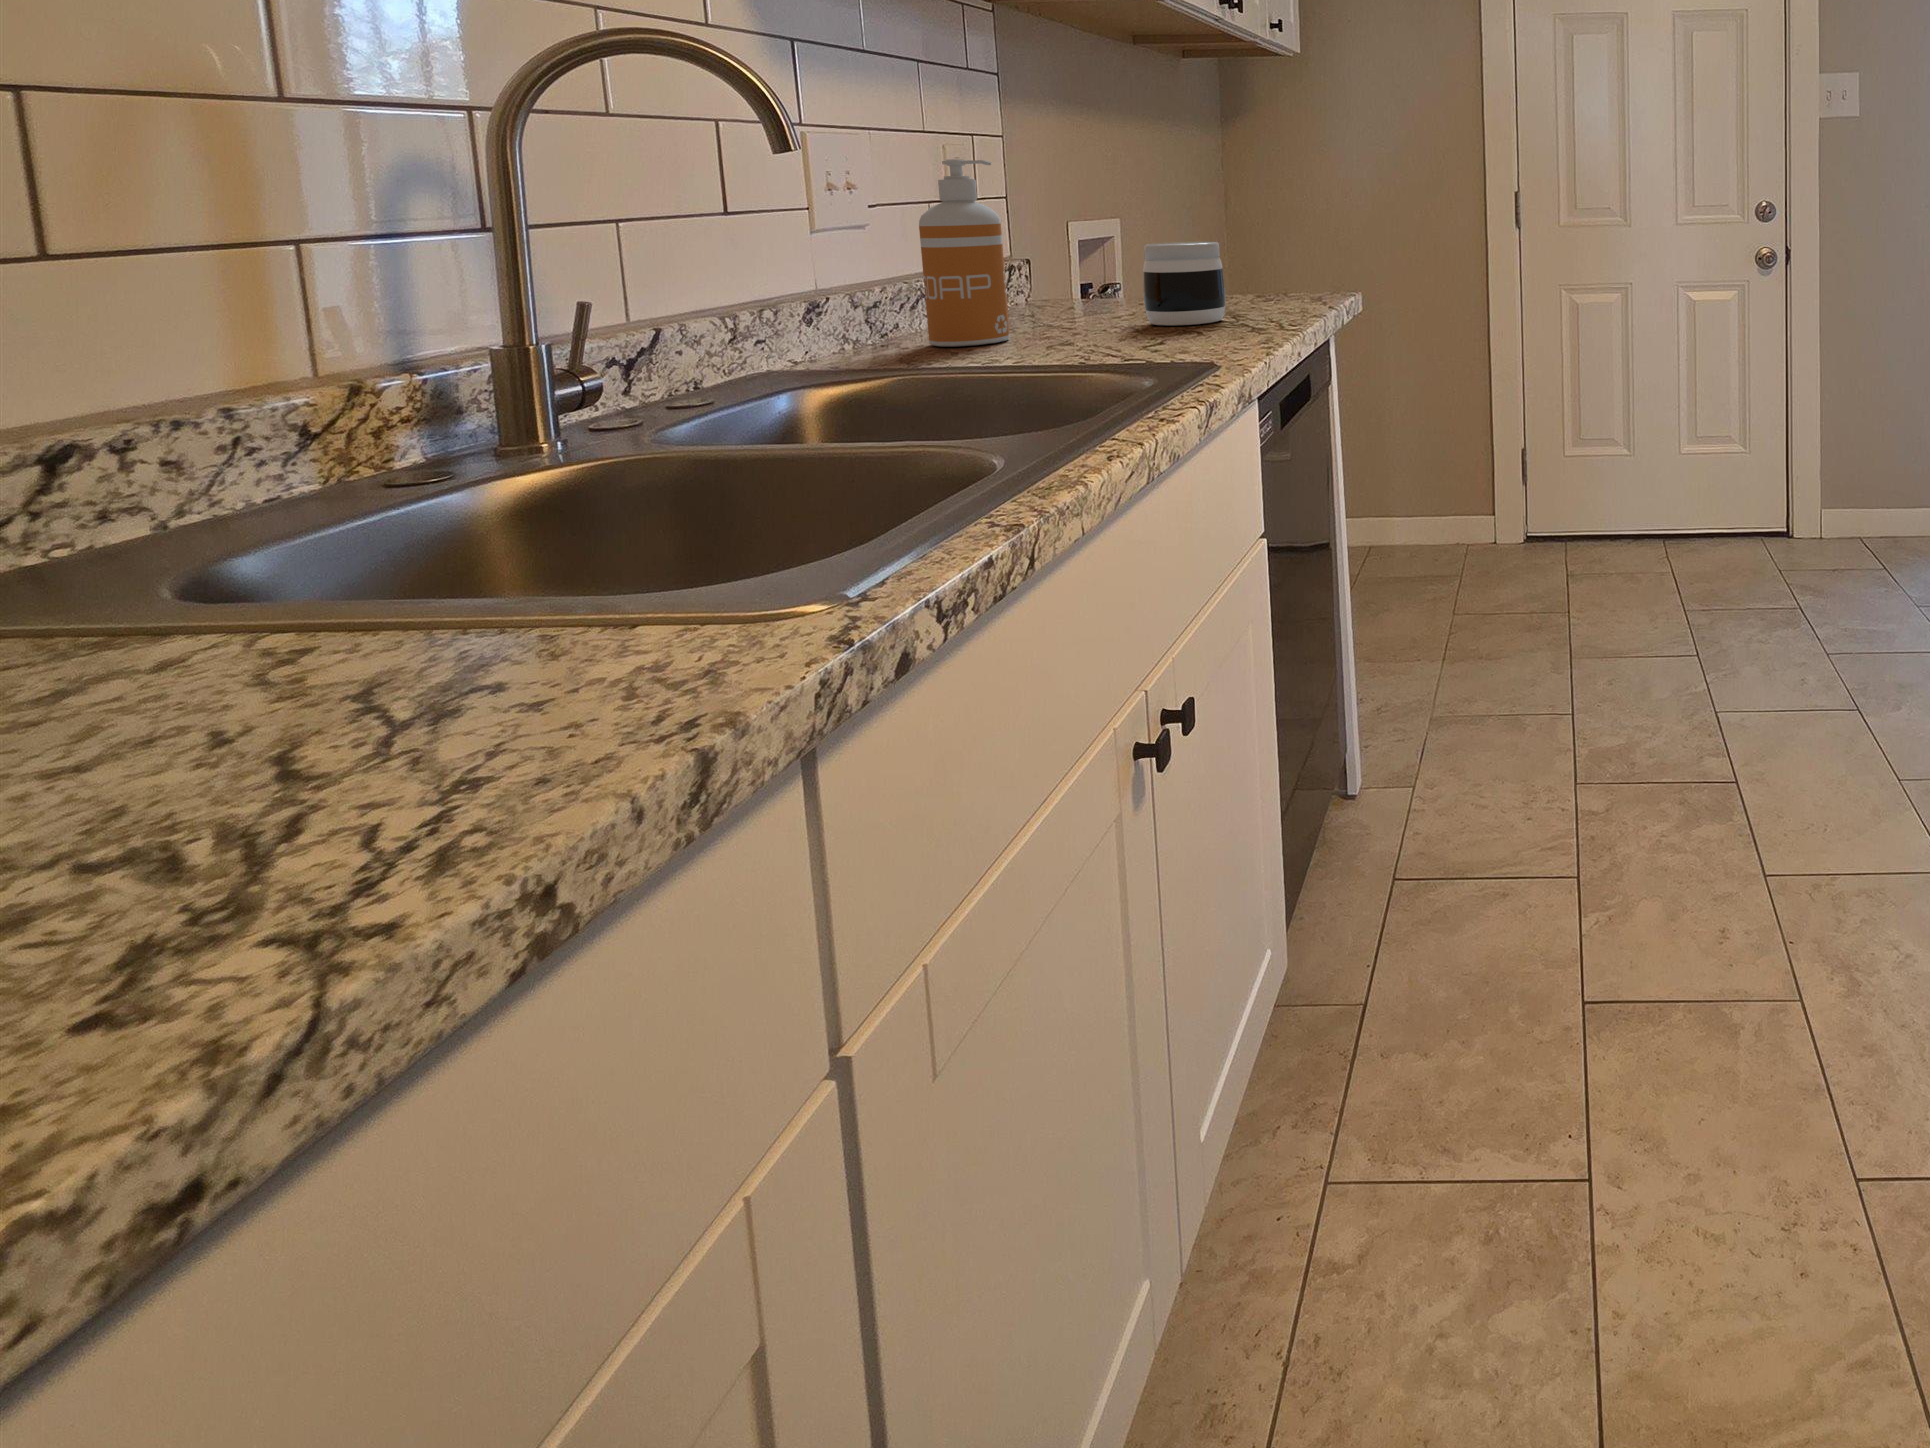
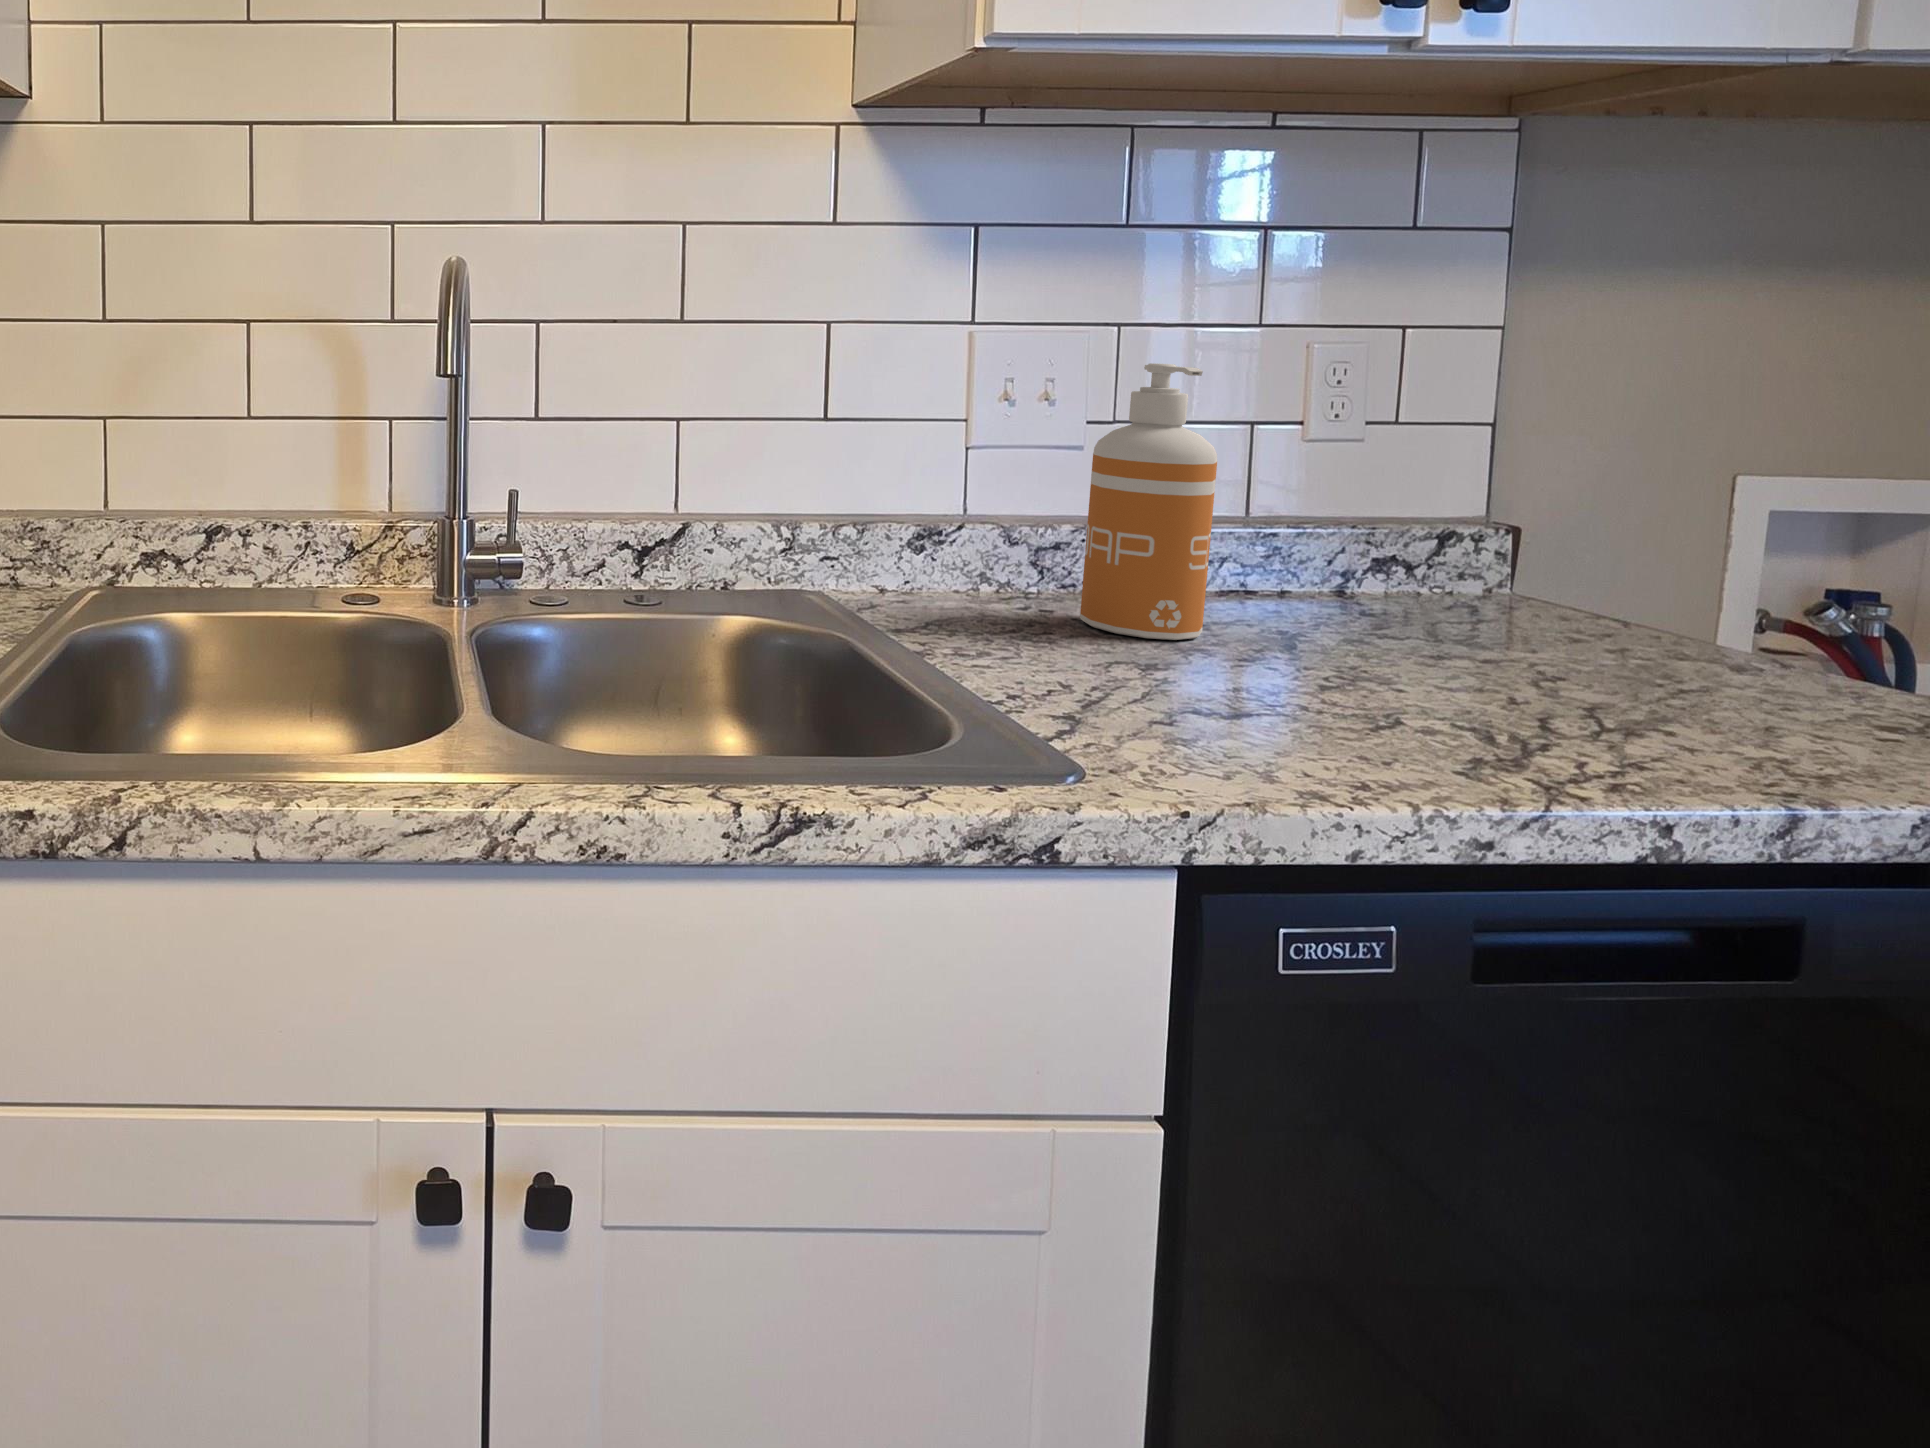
jar: present [1143,241,1225,326] -> none [1458,541,1676,731]

